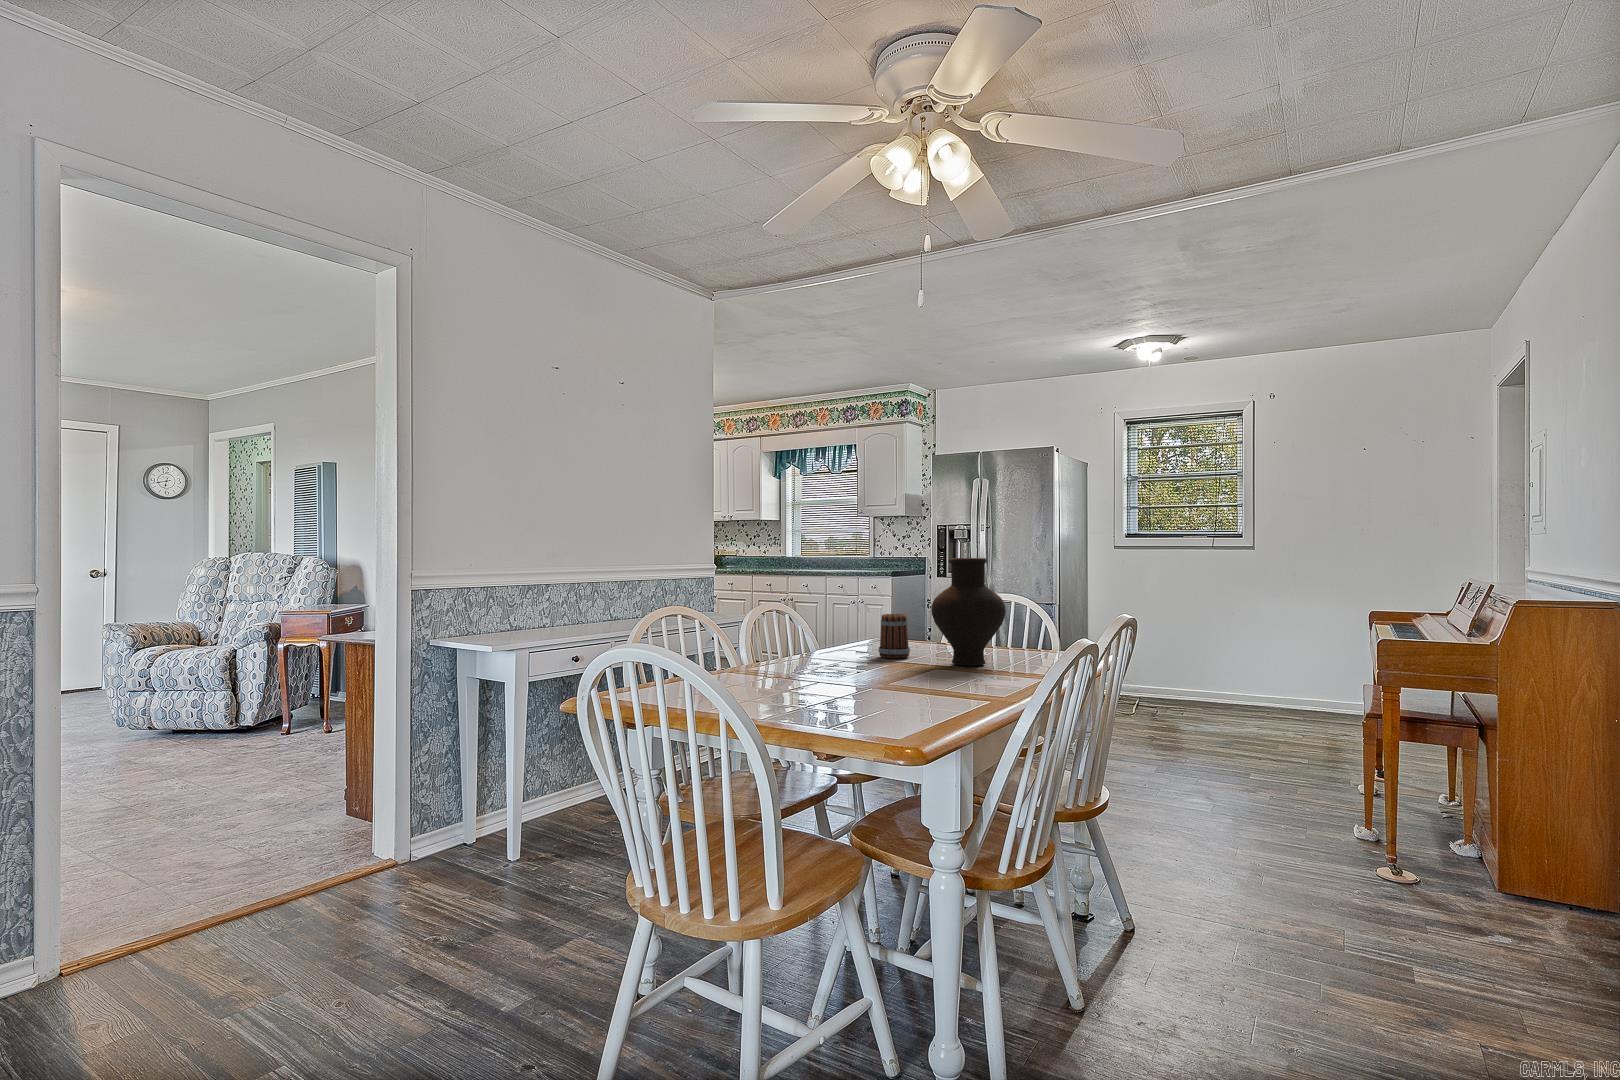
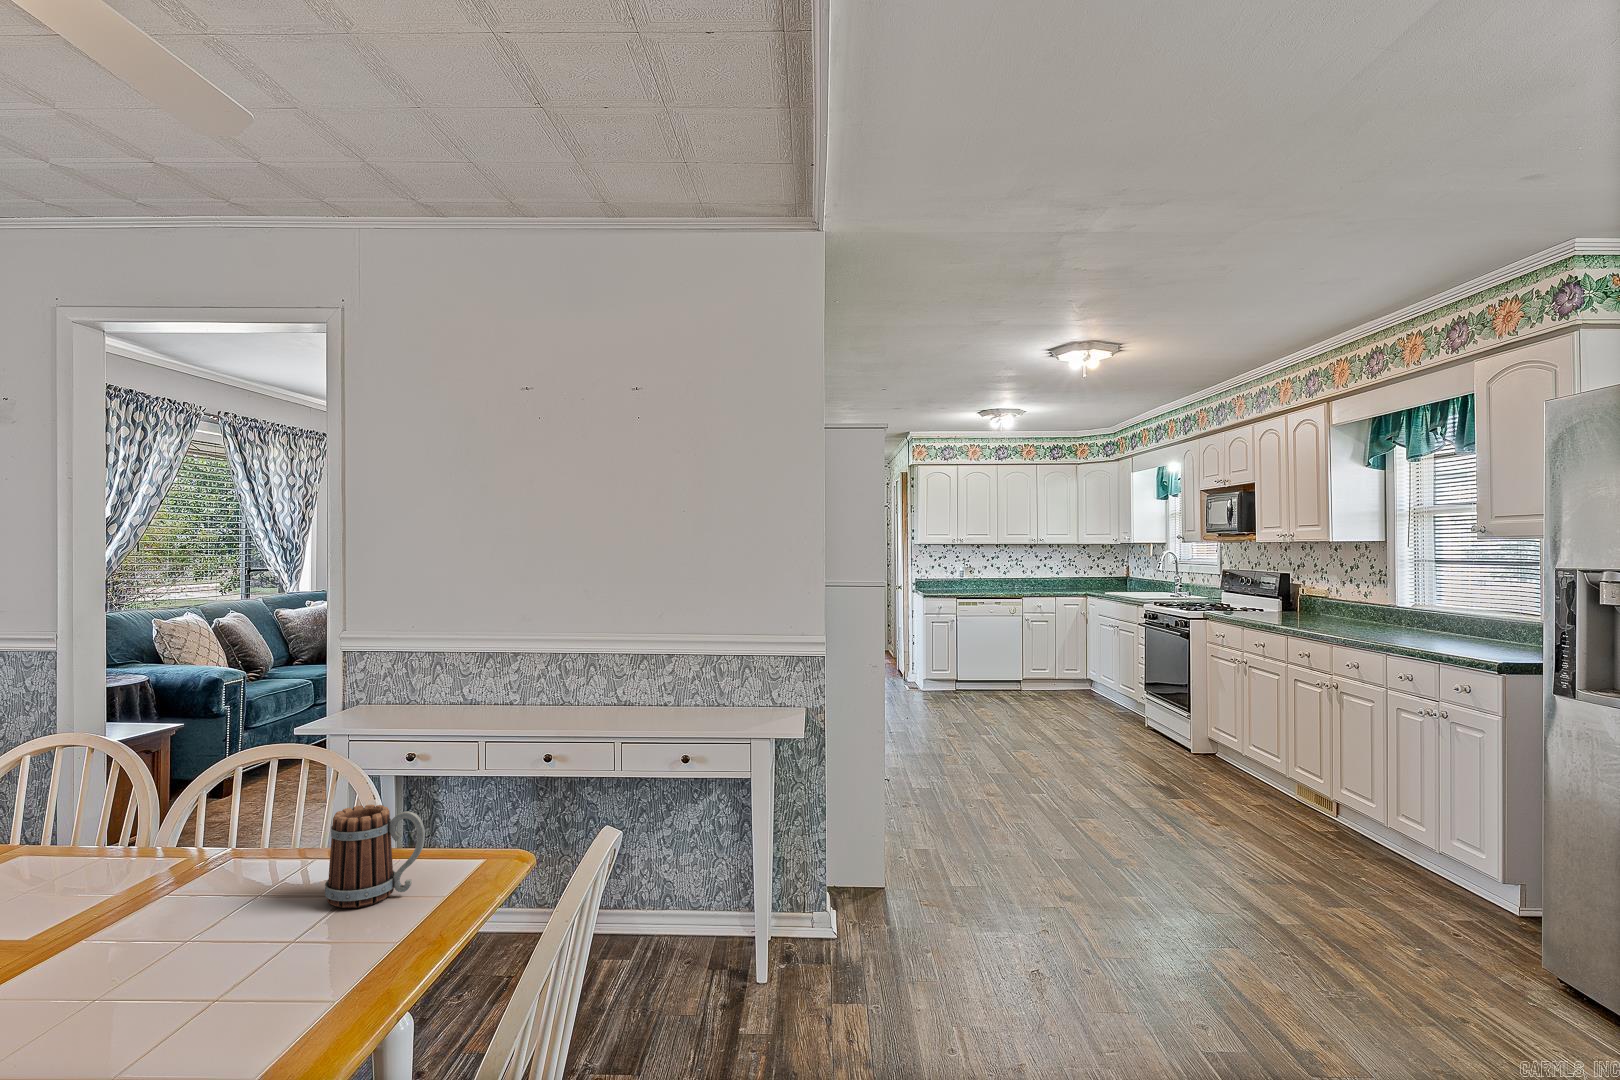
vase: present [931,558,1006,666] -> none [106,725,314,999]

